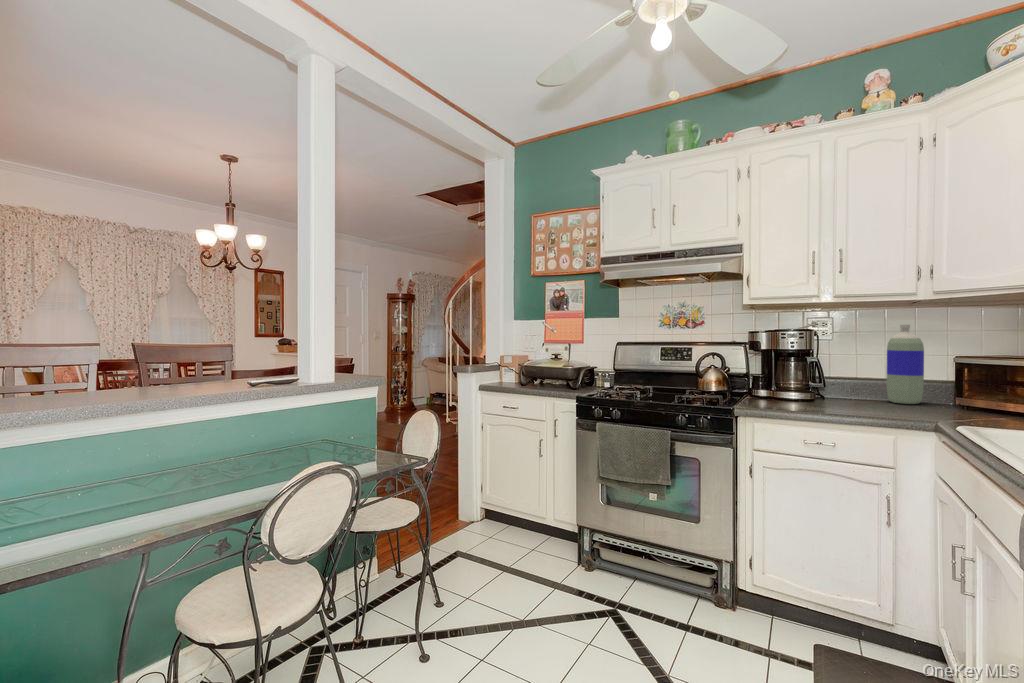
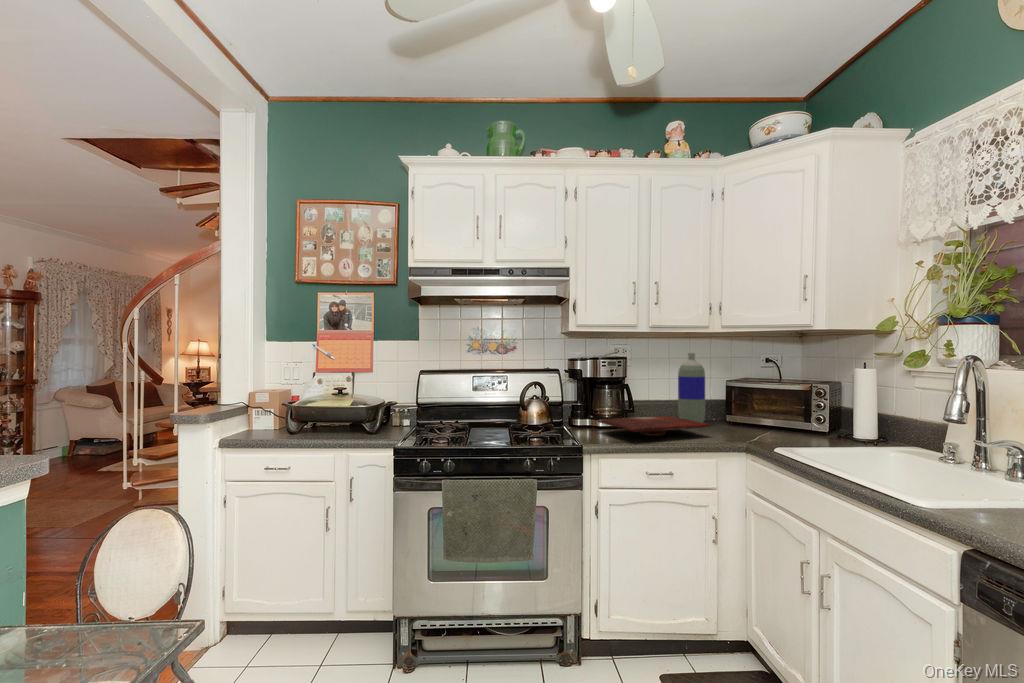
cutting board: none [773,389,909,408] -> present [598,416,711,436]

